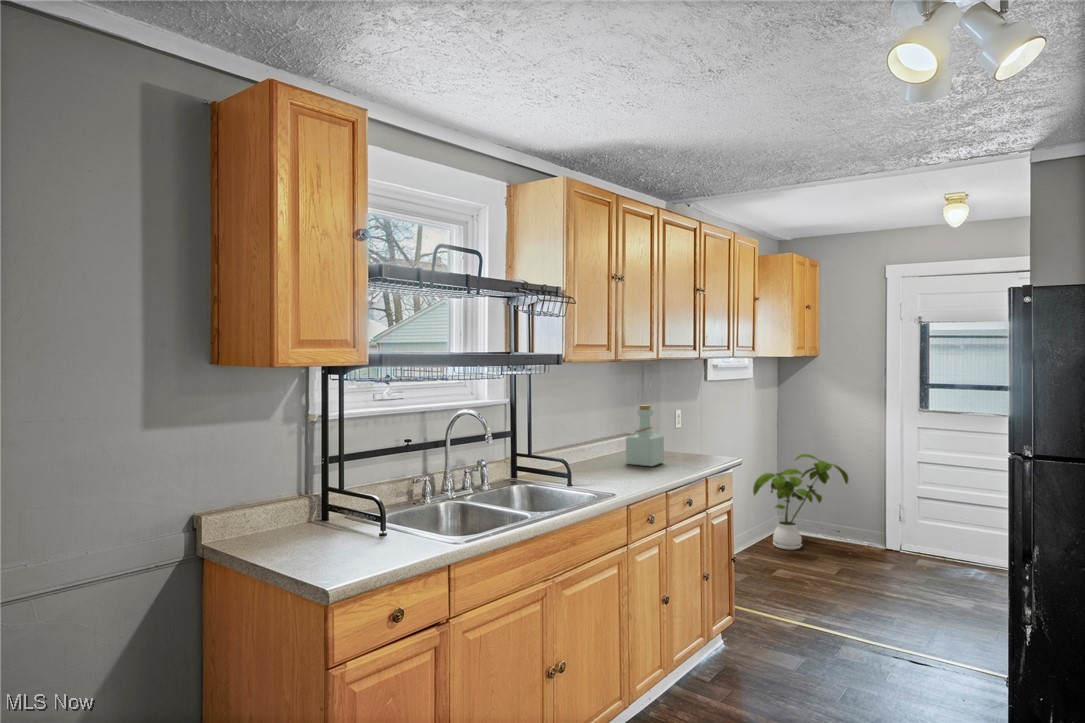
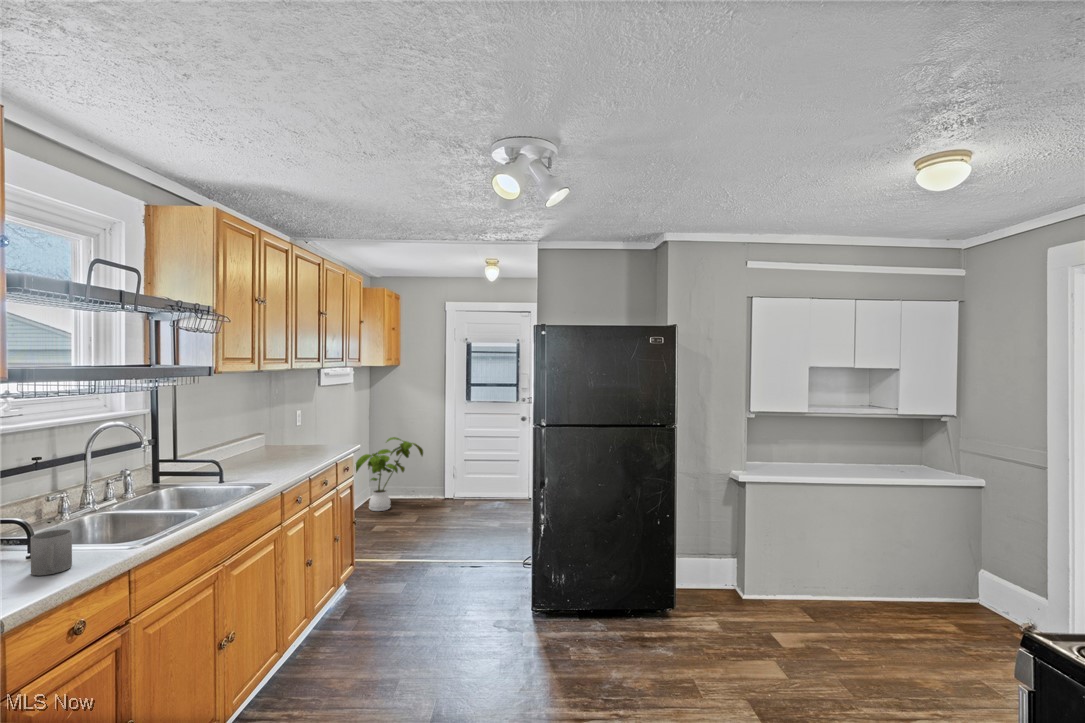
bottle: present [626,405,664,466] -> none [263,407,297,459]
mug: none [368,512,400,555] -> present [30,529,72,576]

